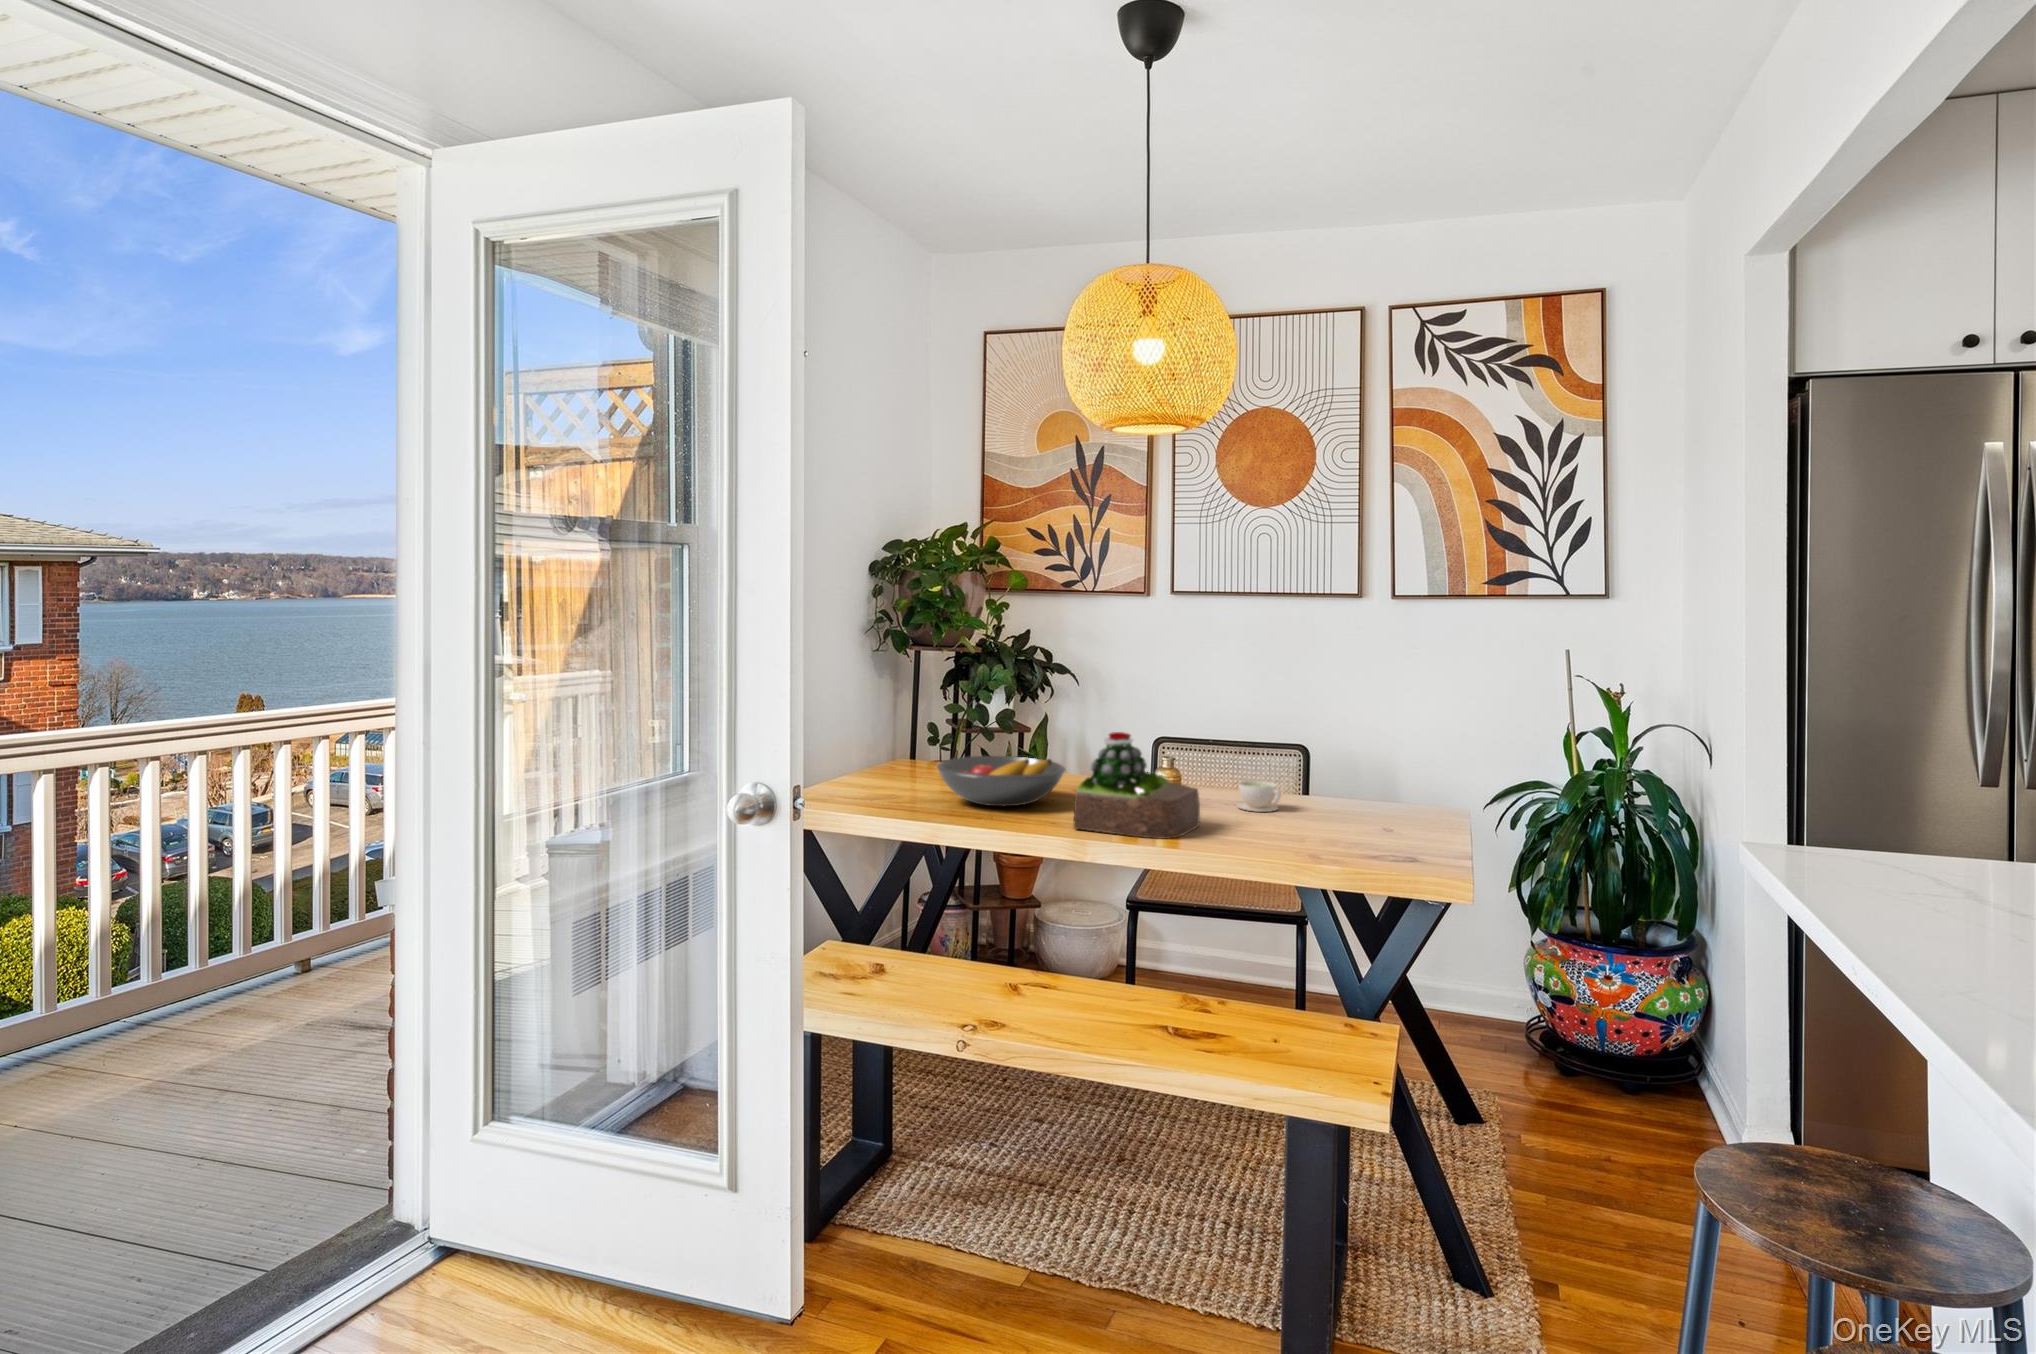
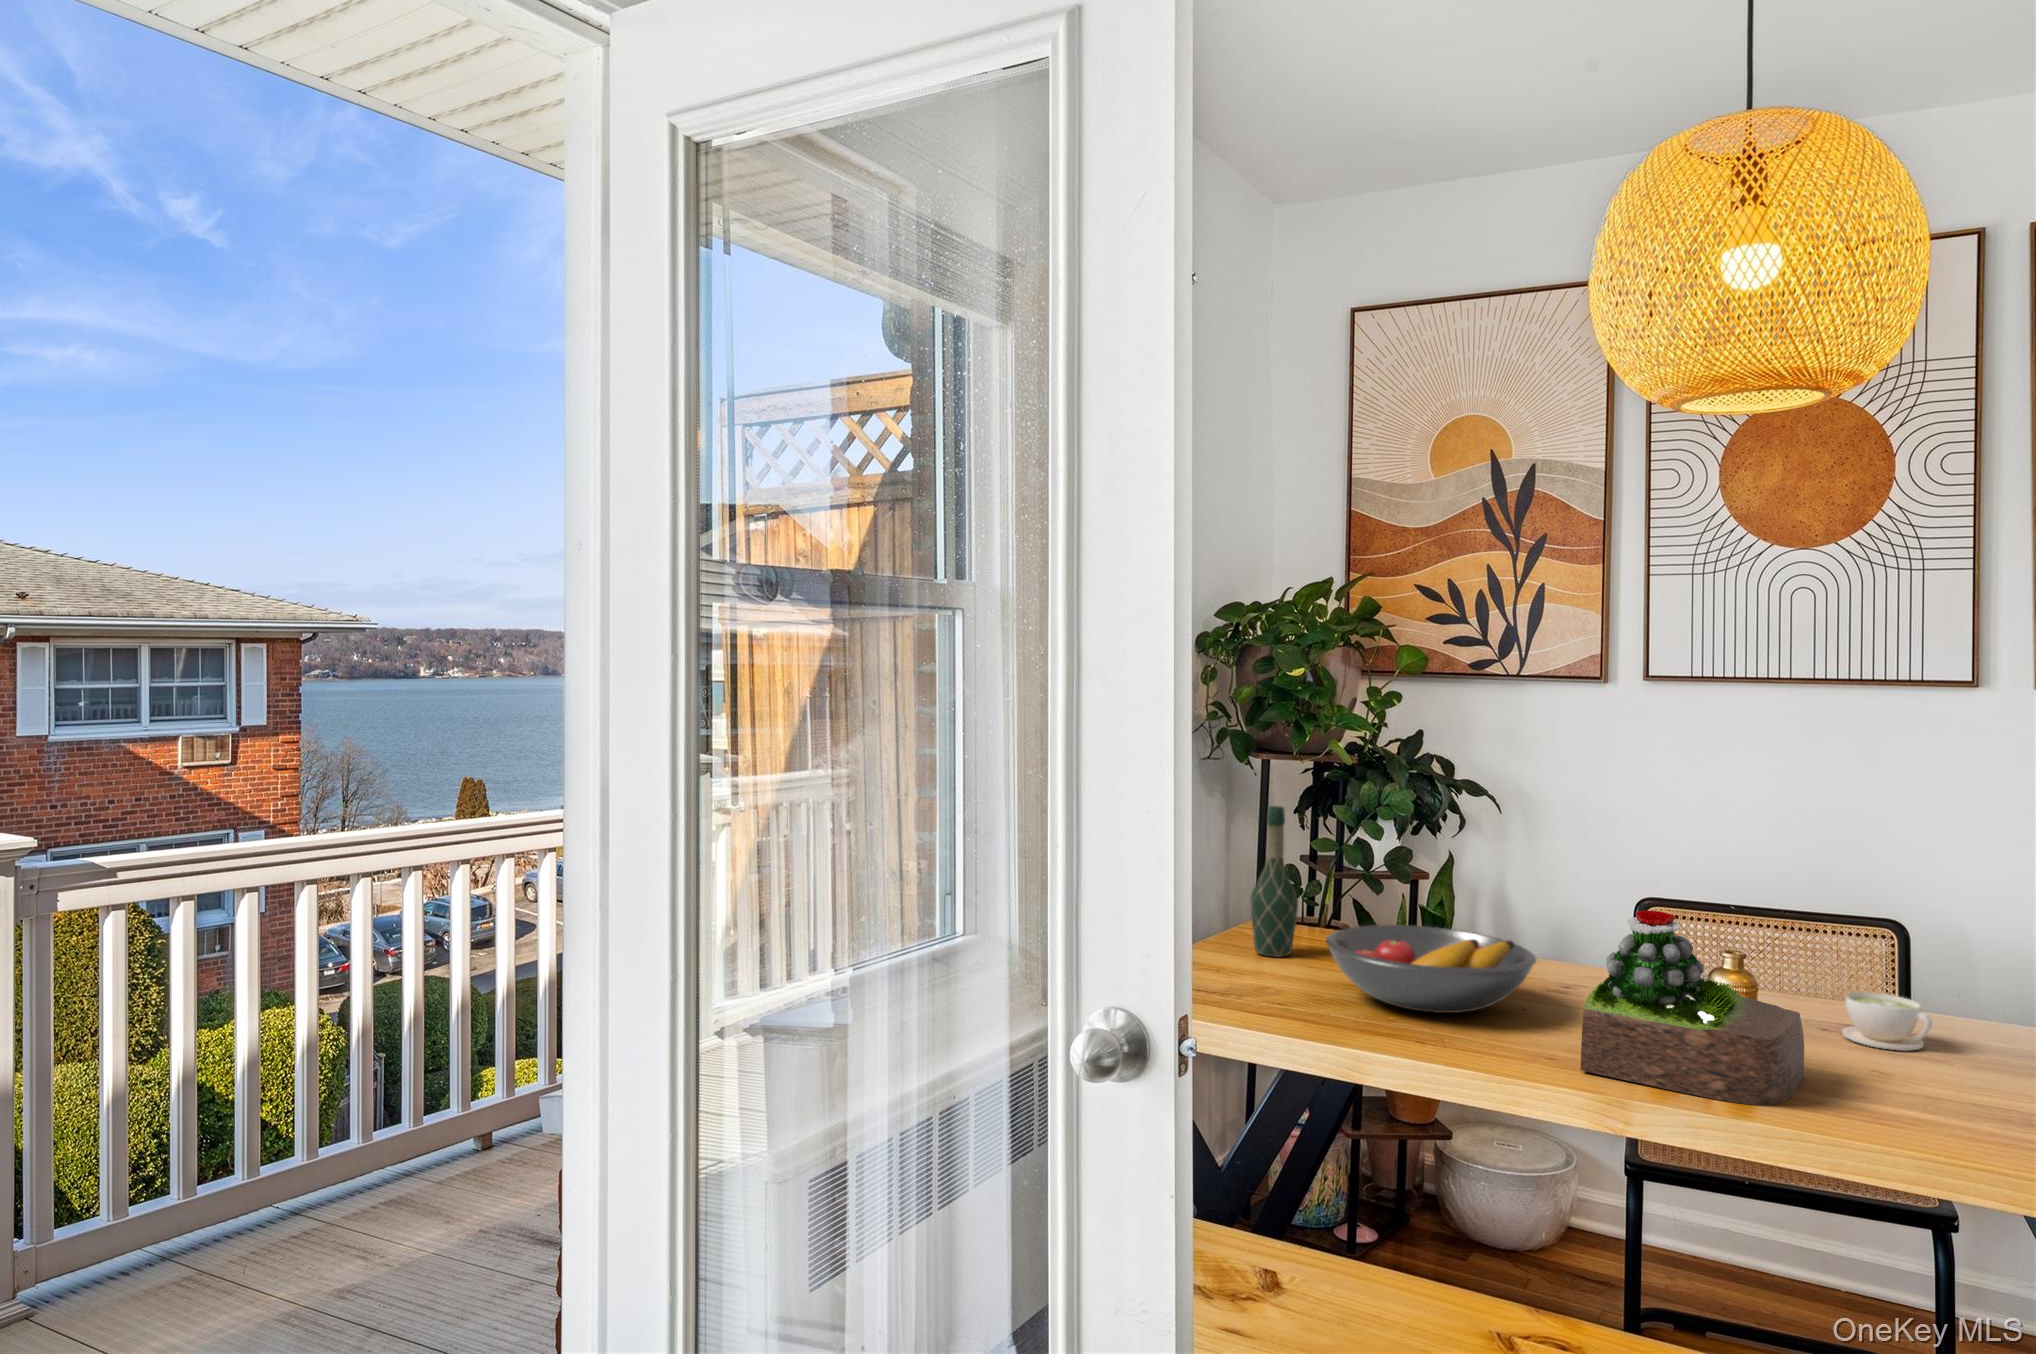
wine bottle: none [896,681,928,783] -> present [1250,806,1298,957]

